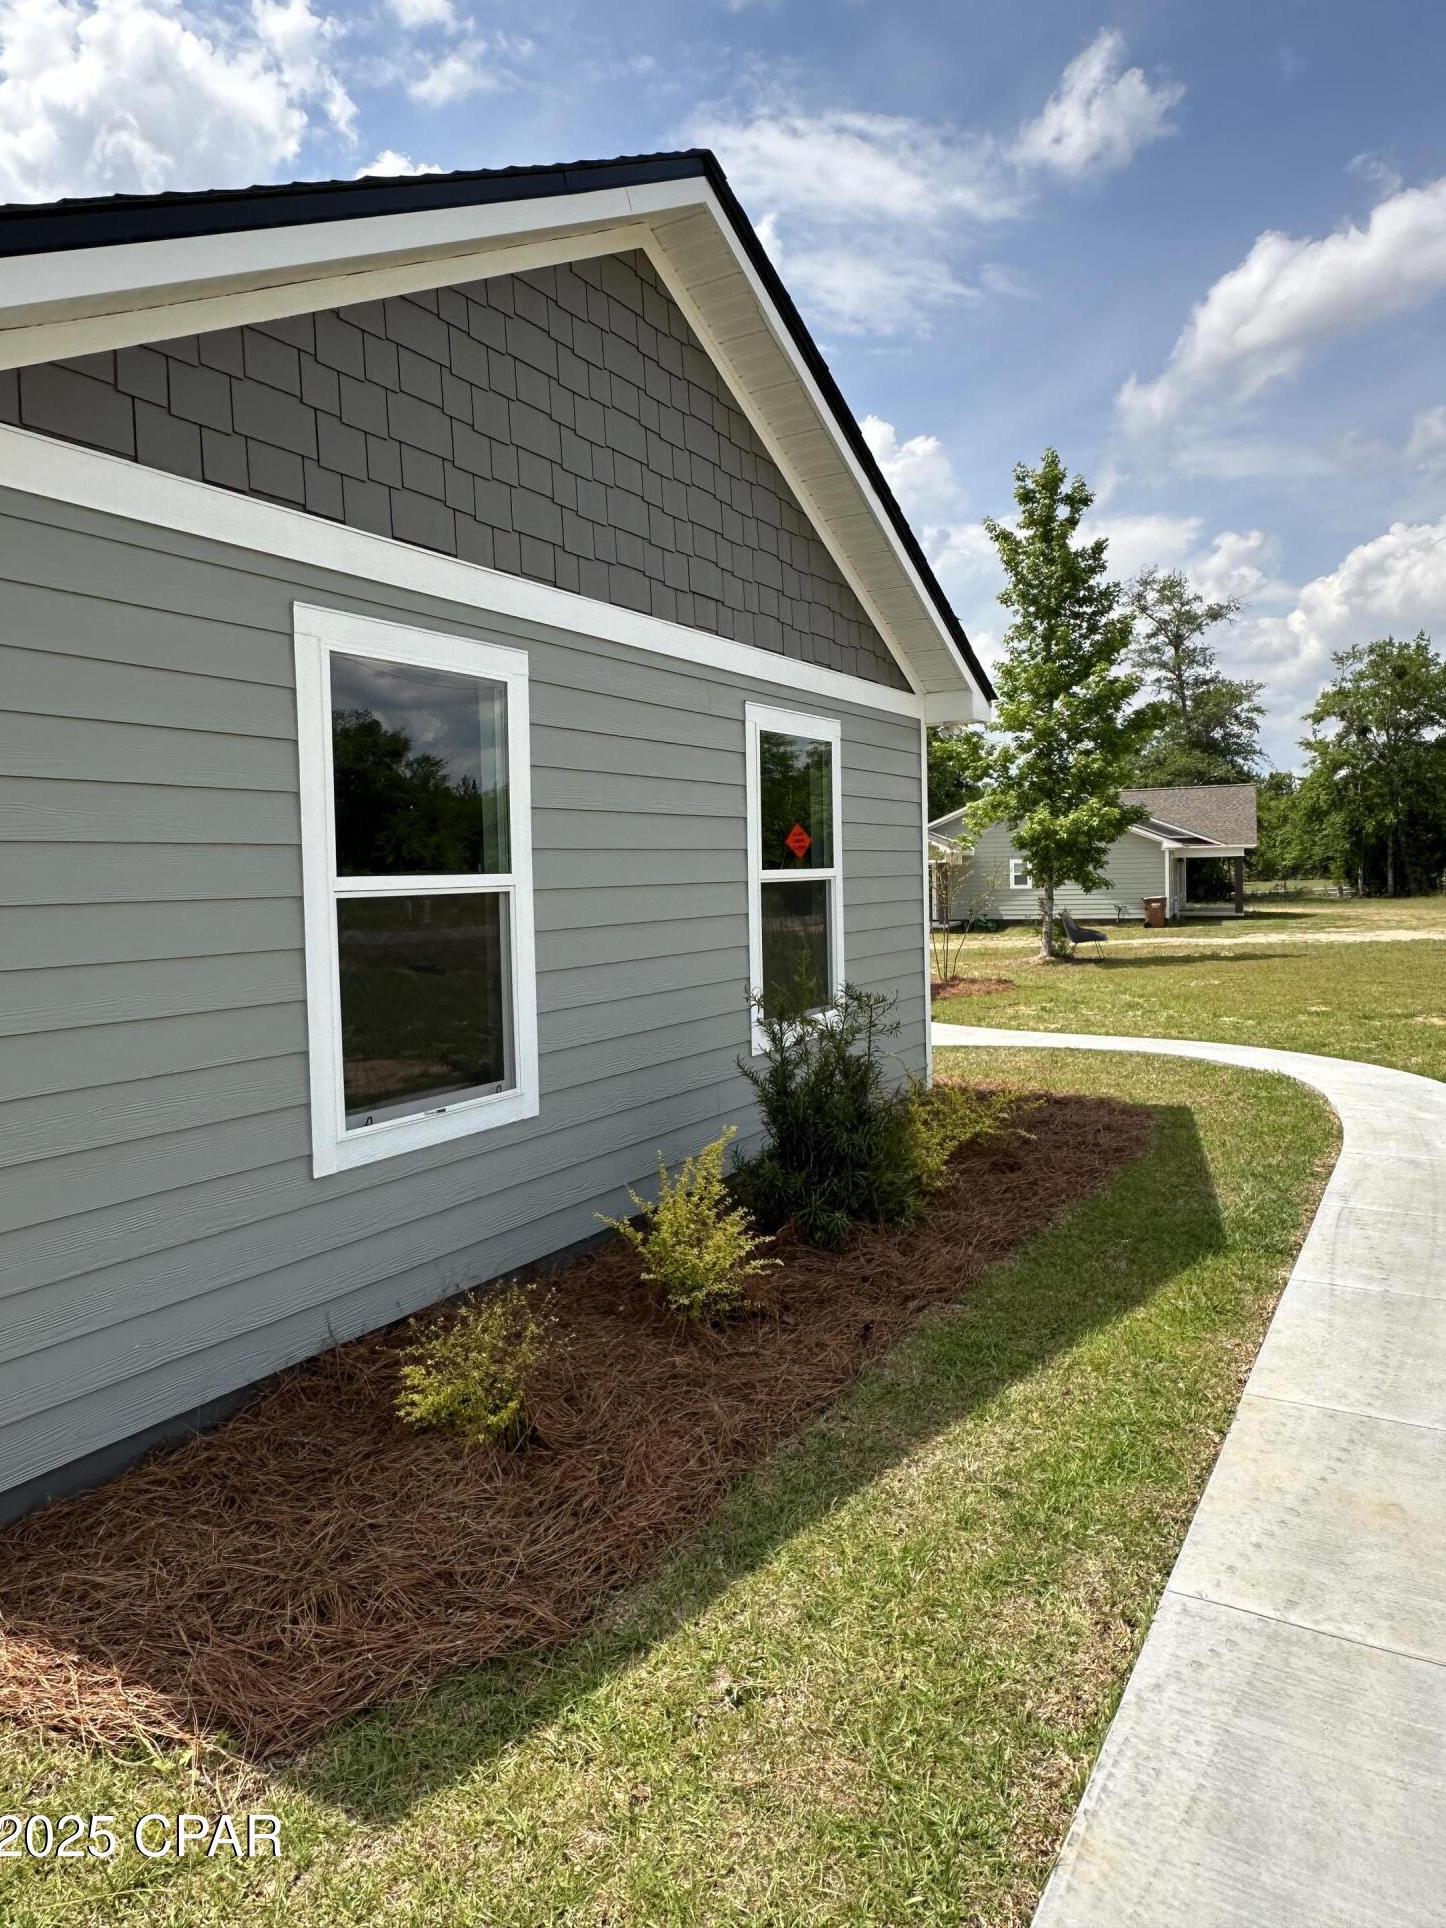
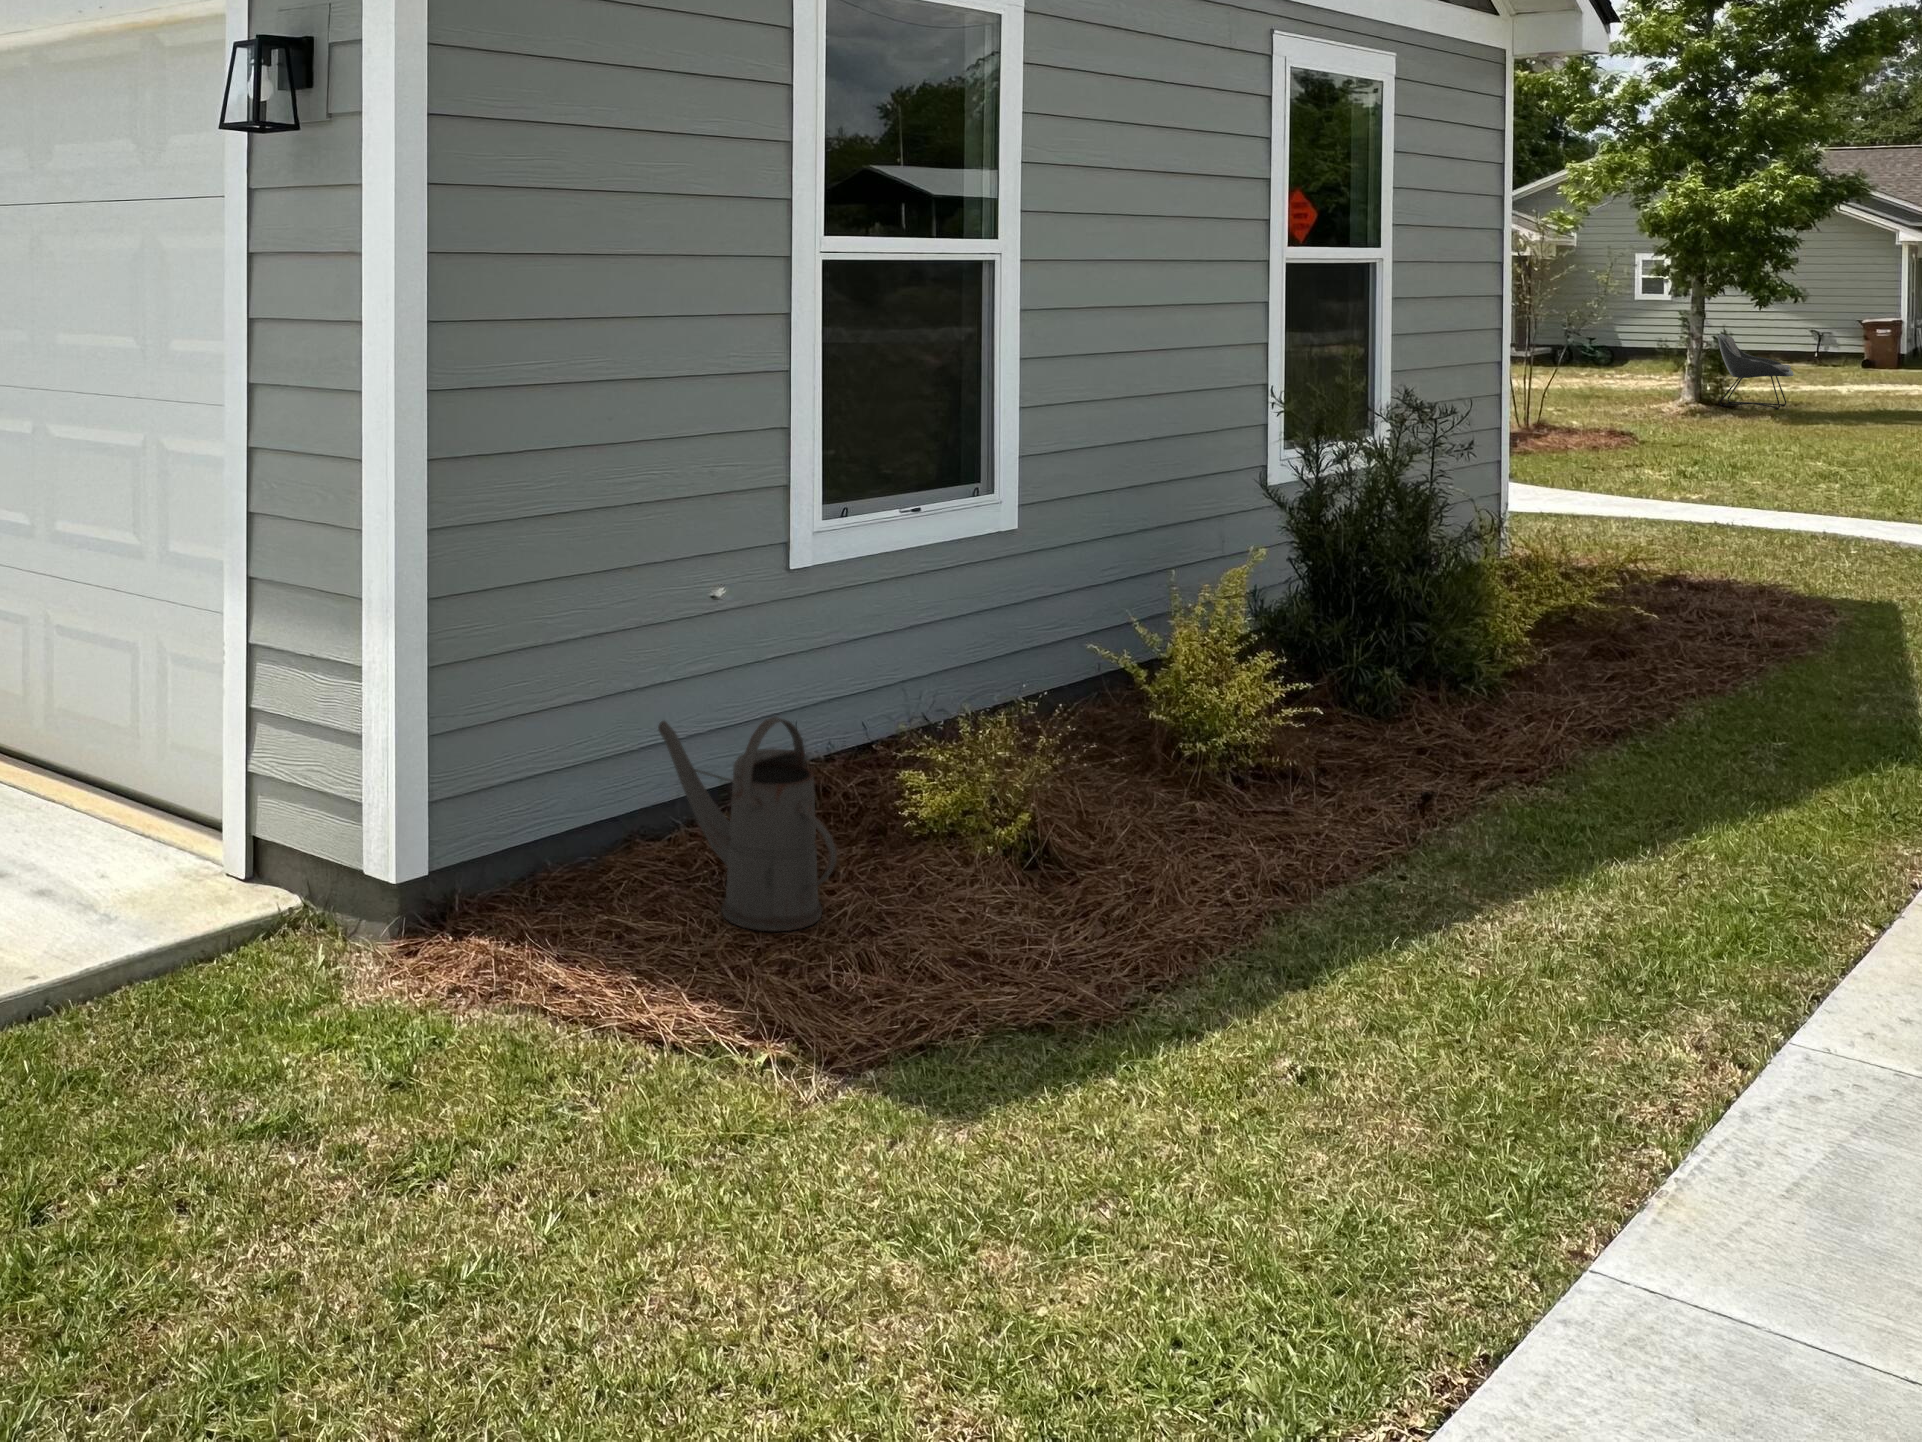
watering can: none [143,1370,309,1595] -> present [658,717,837,931]

